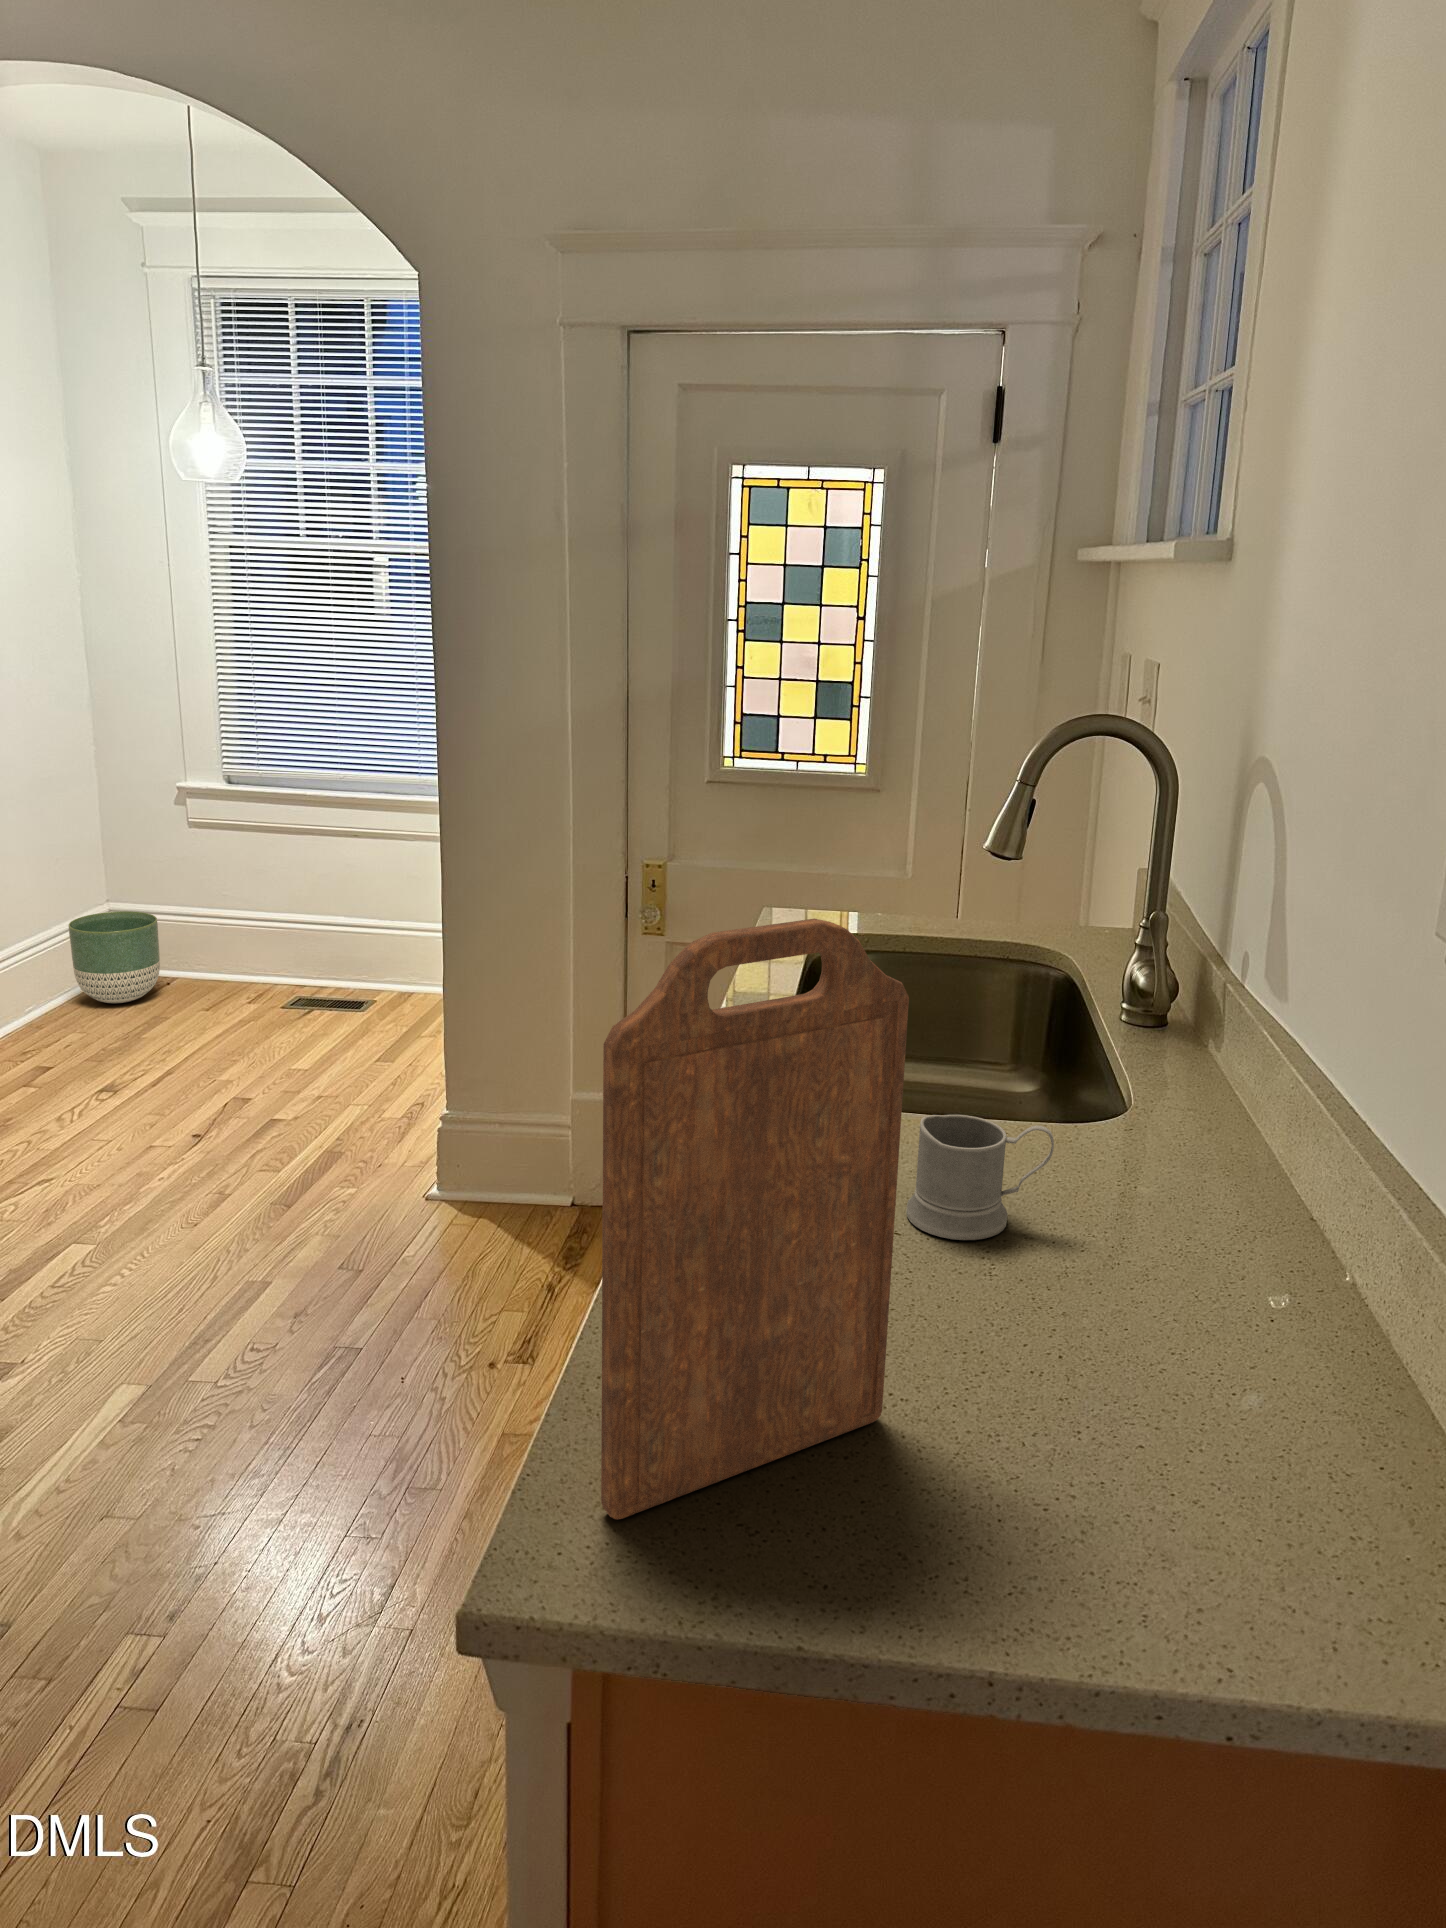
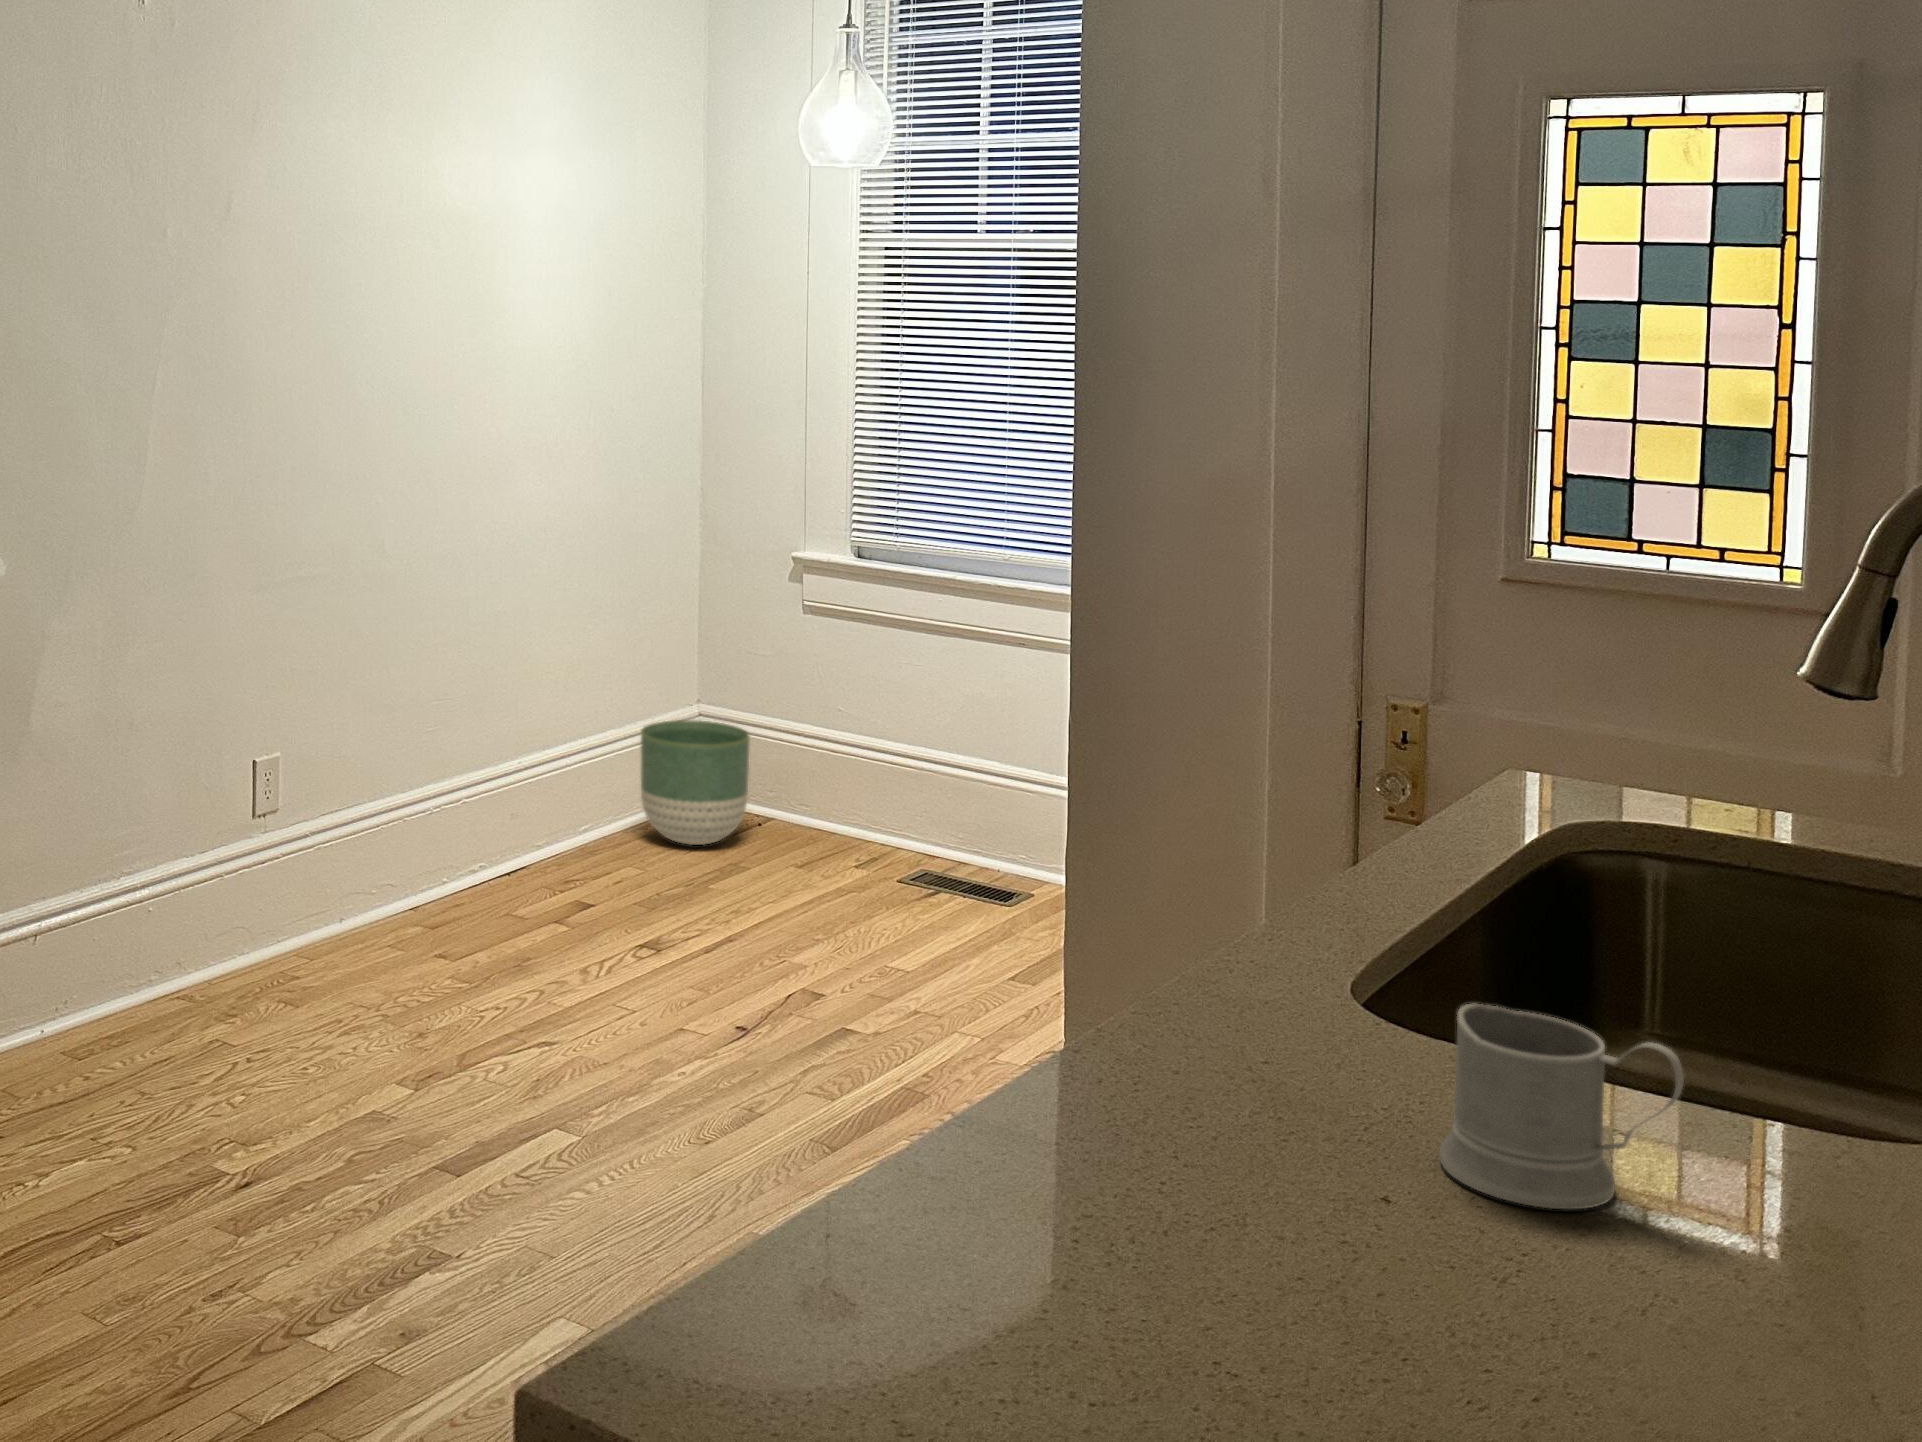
cutting board: present [601,919,909,1520] -> none [778,600,1229,1346]

